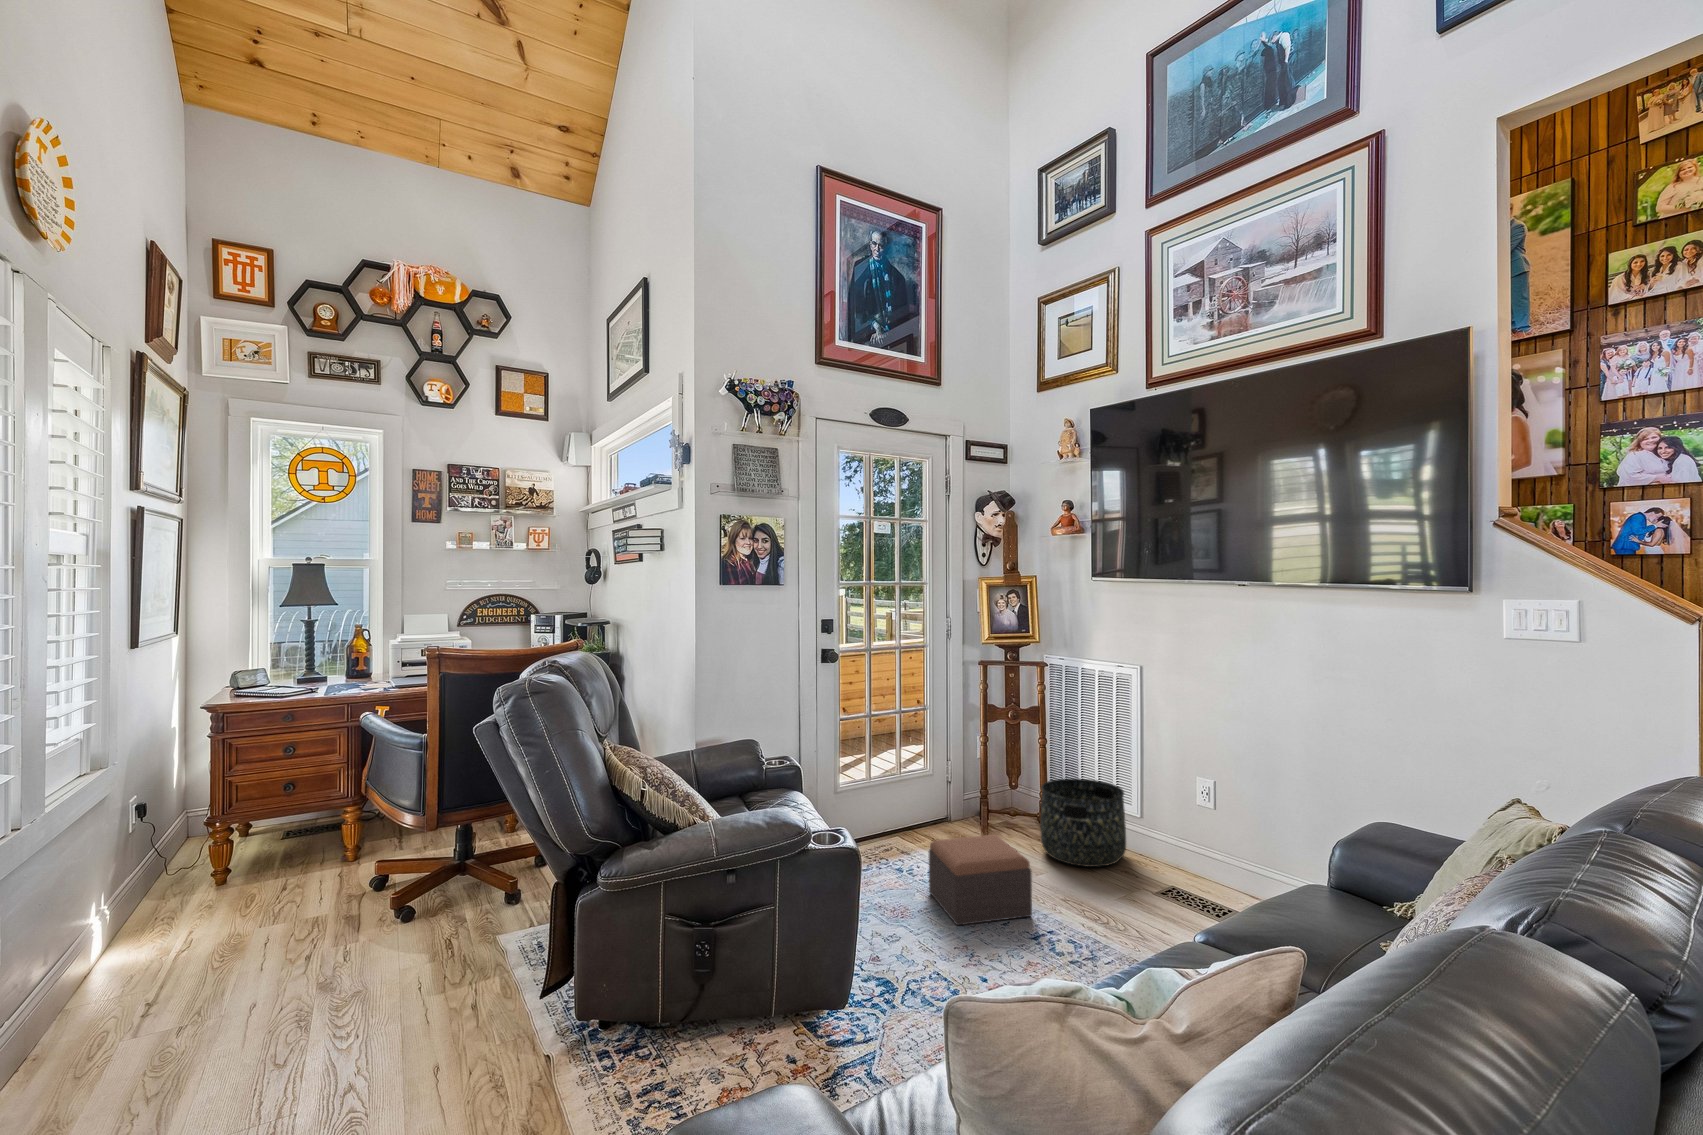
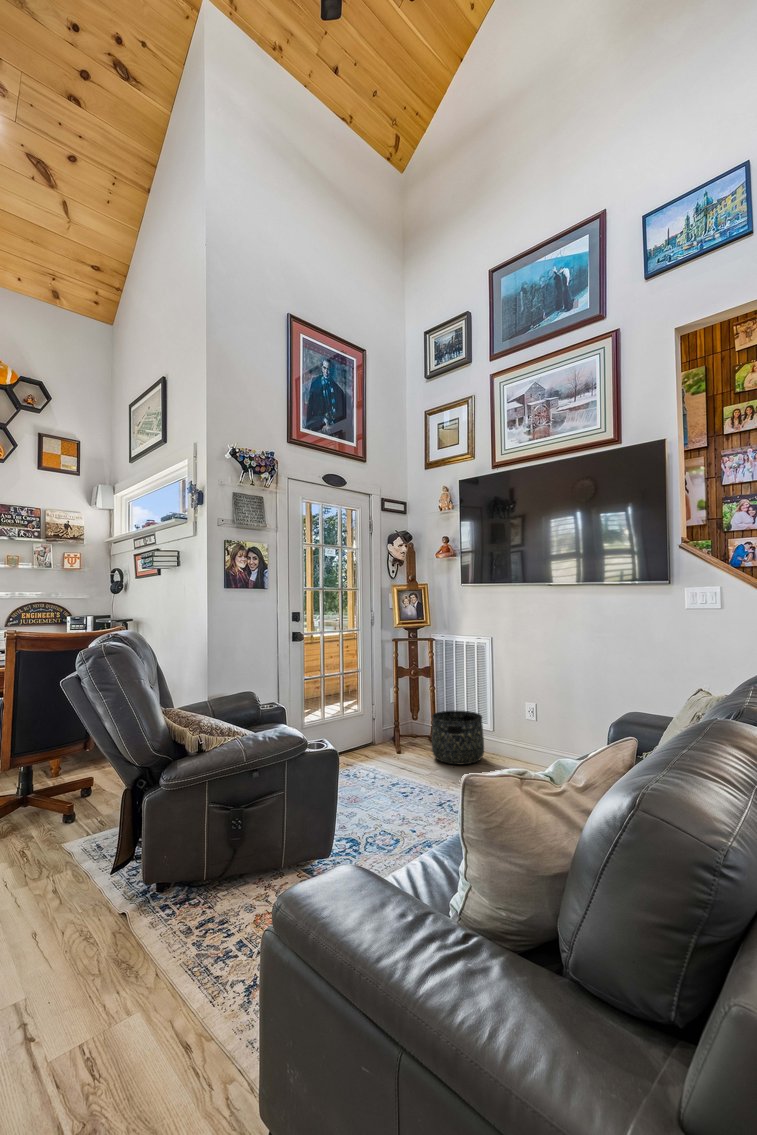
footstool: present [929,835,1032,925] -> none [367,746,435,805]

